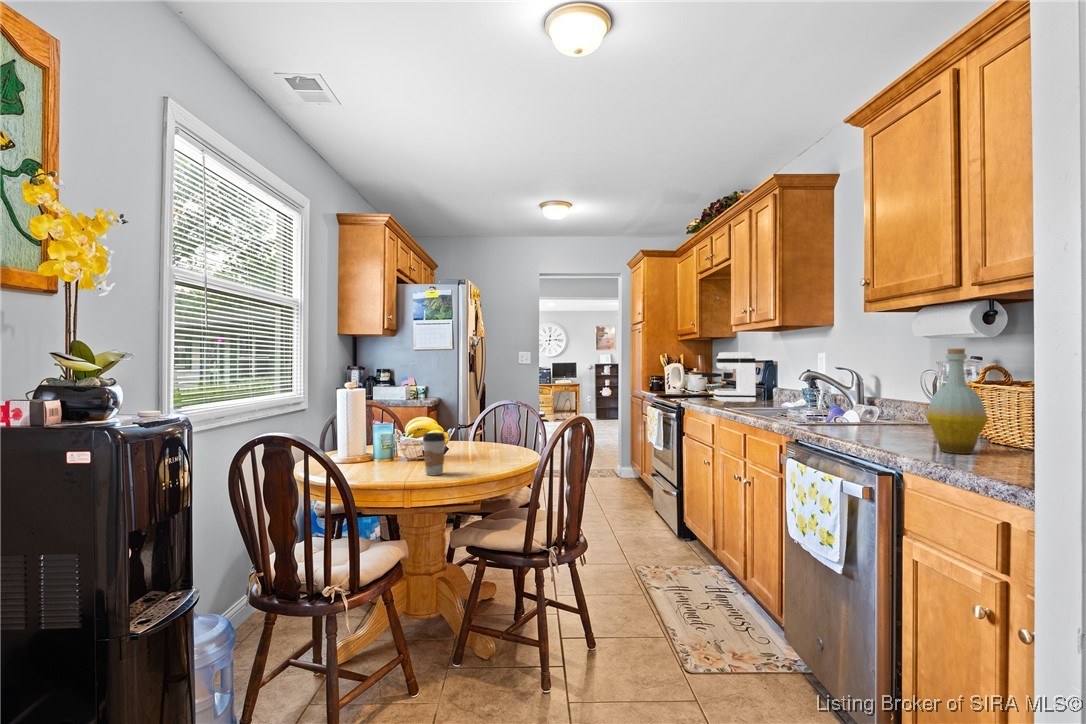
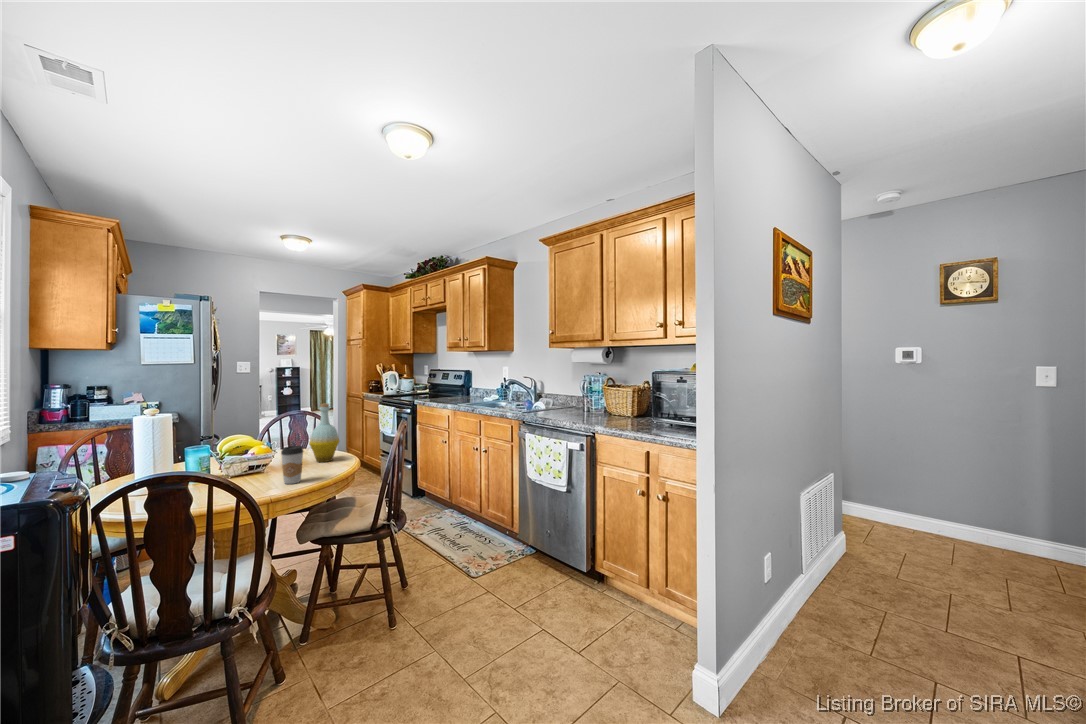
bottle: present [926,349,988,454] -> present [309,404,339,462]
coffee maker: present [702,352,756,403] -> none [431,365,468,400]

